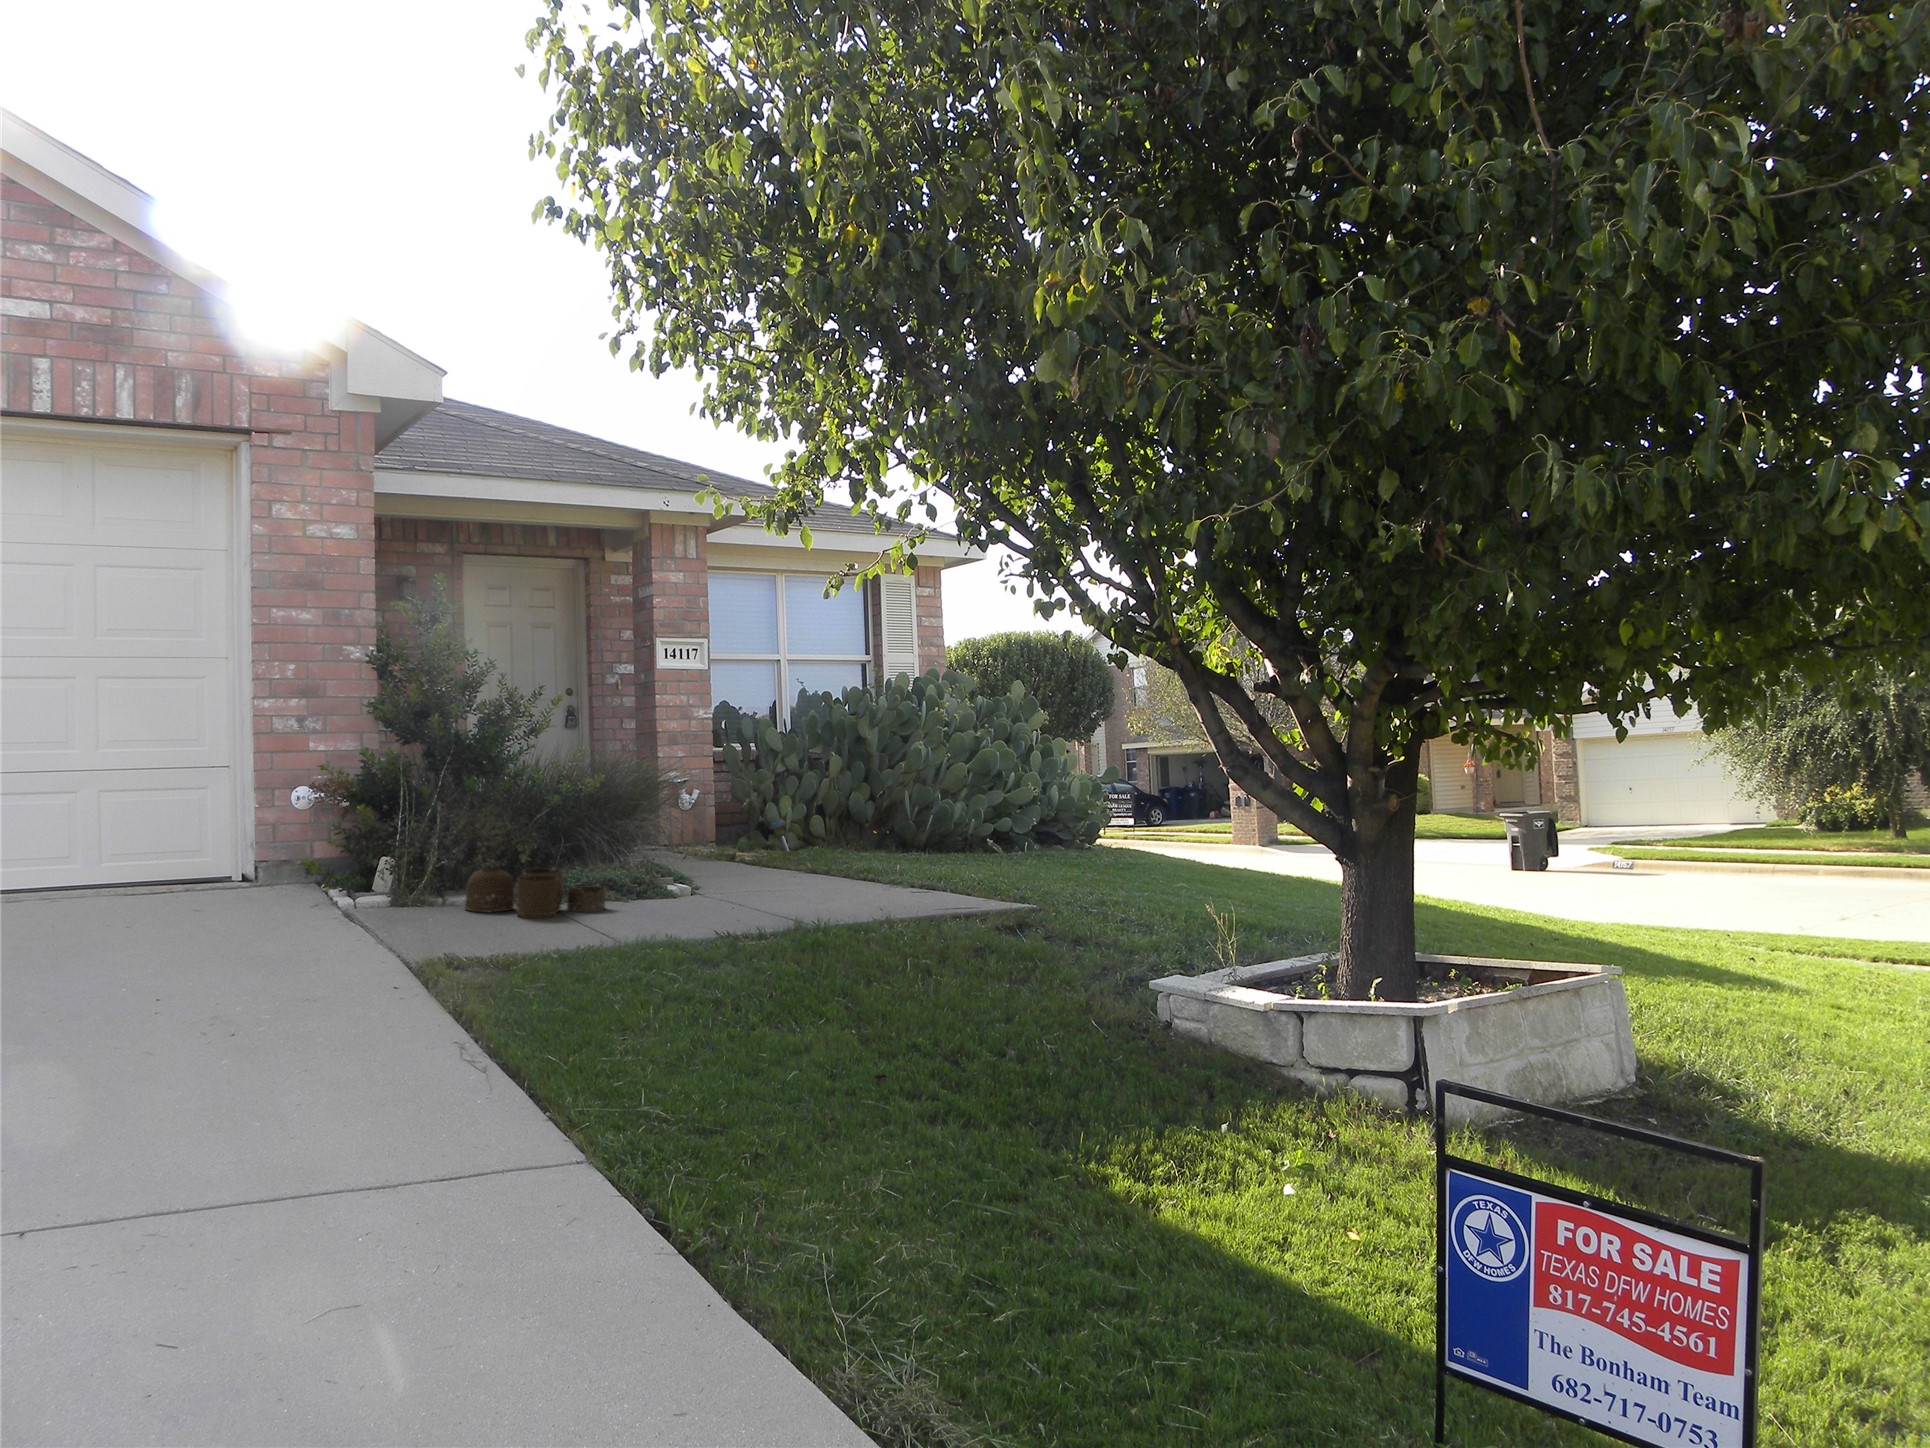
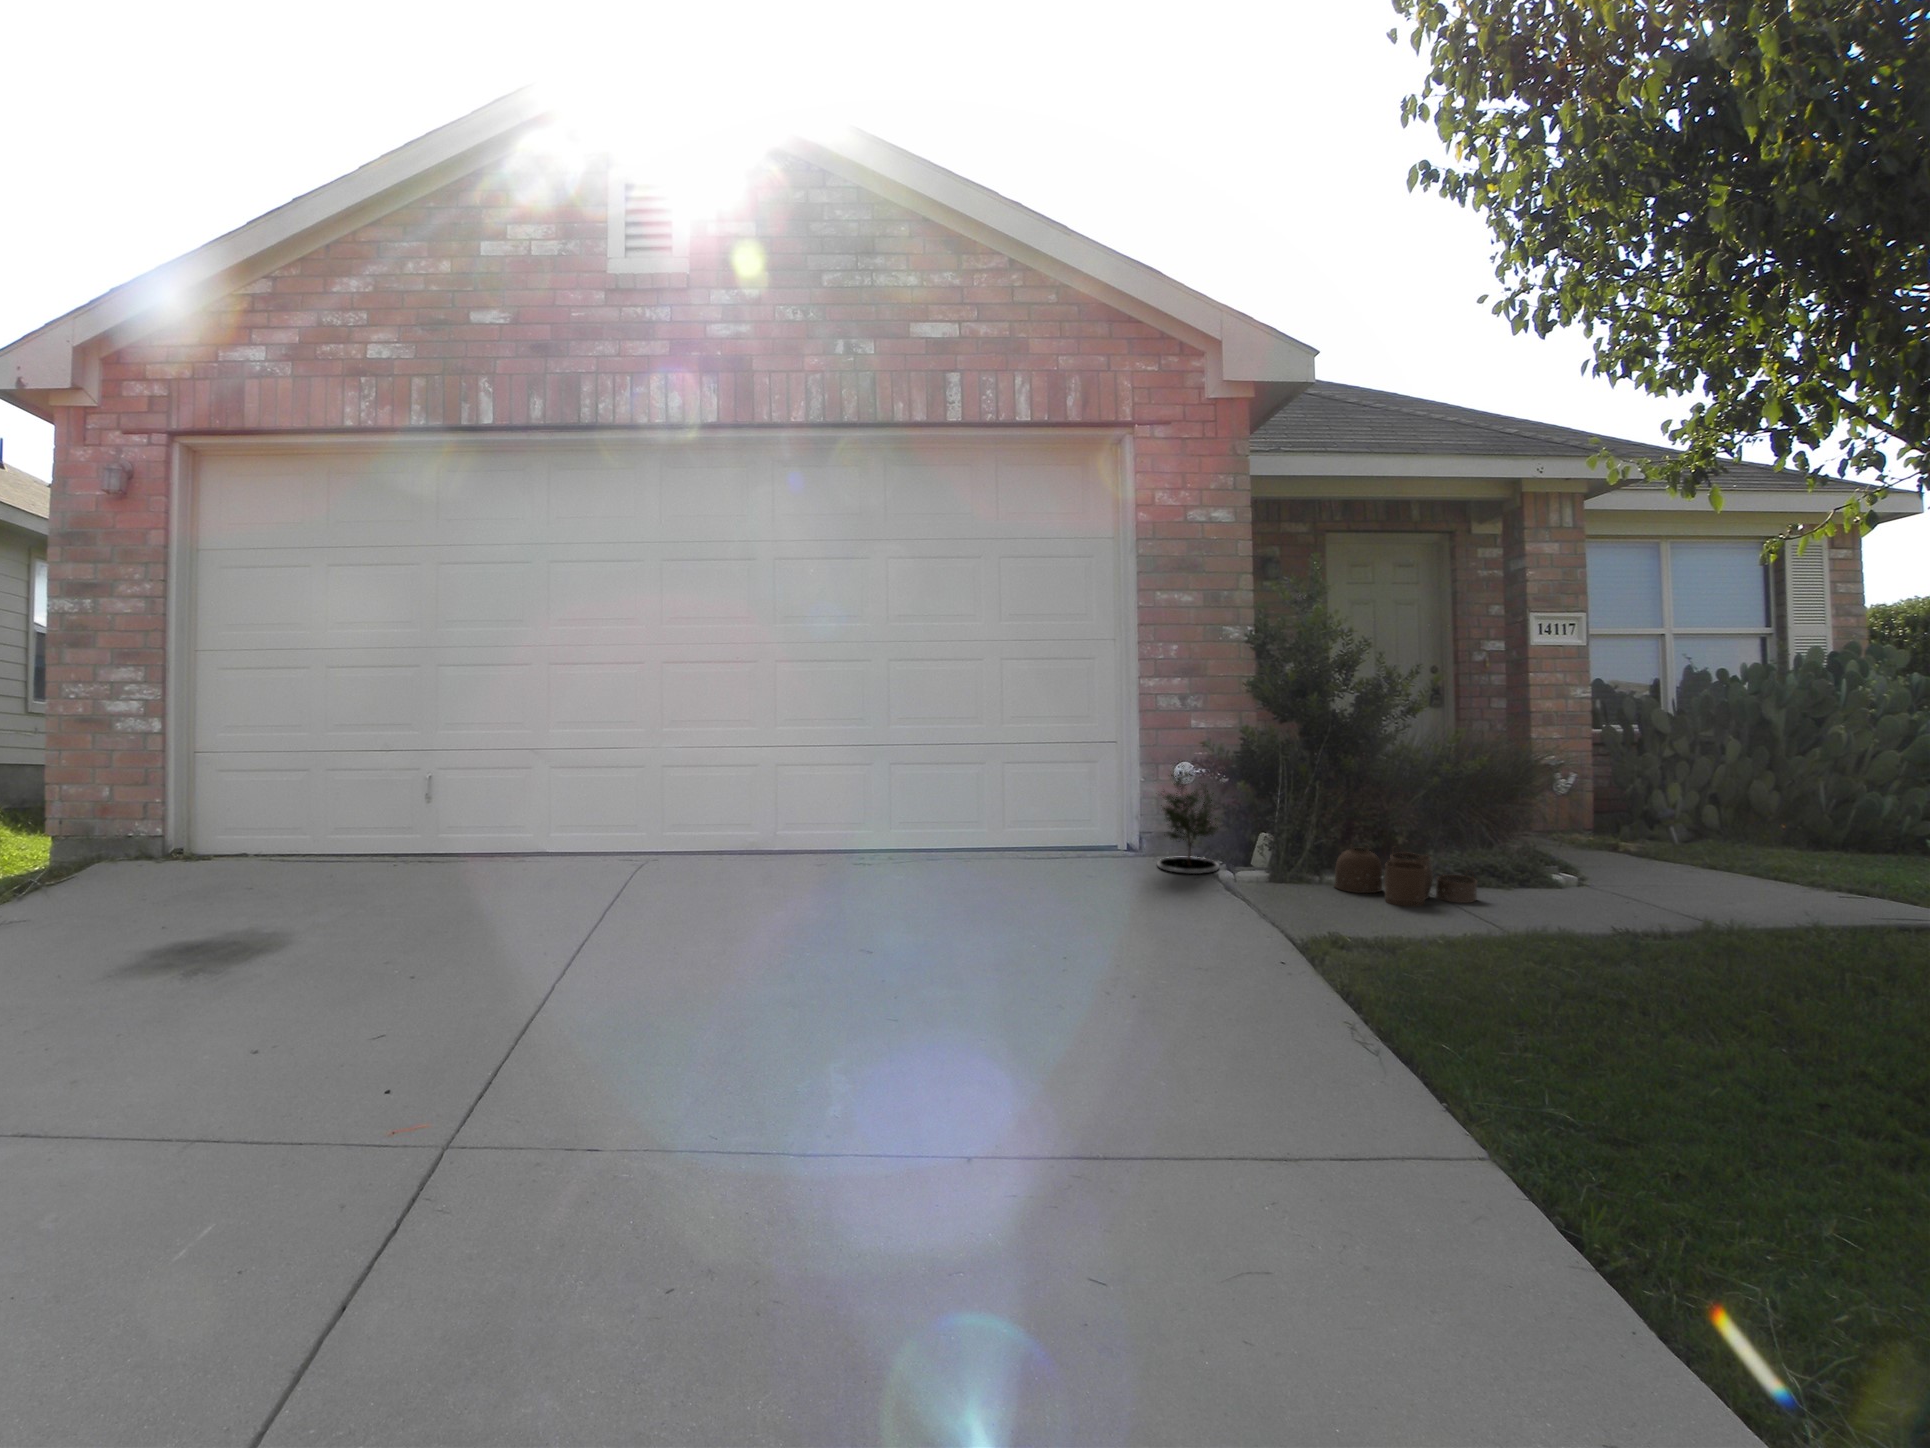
potted tree: none [262,780,344,907] -> present [1157,761,1219,874]

